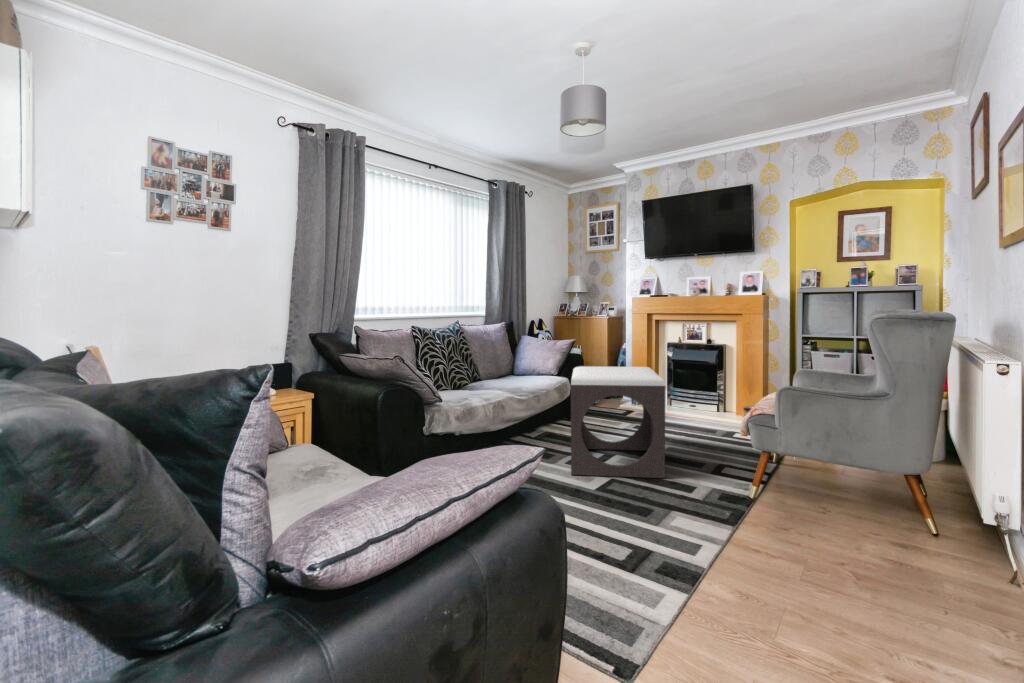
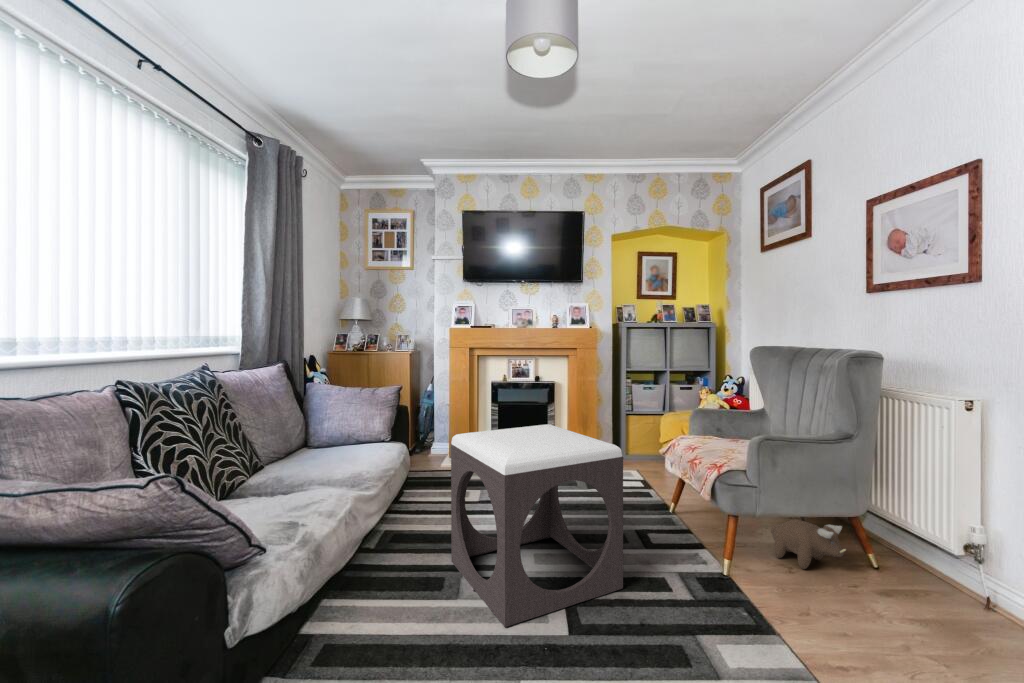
plush toy: none [826,463,883,502] -> present [771,519,846,569]

